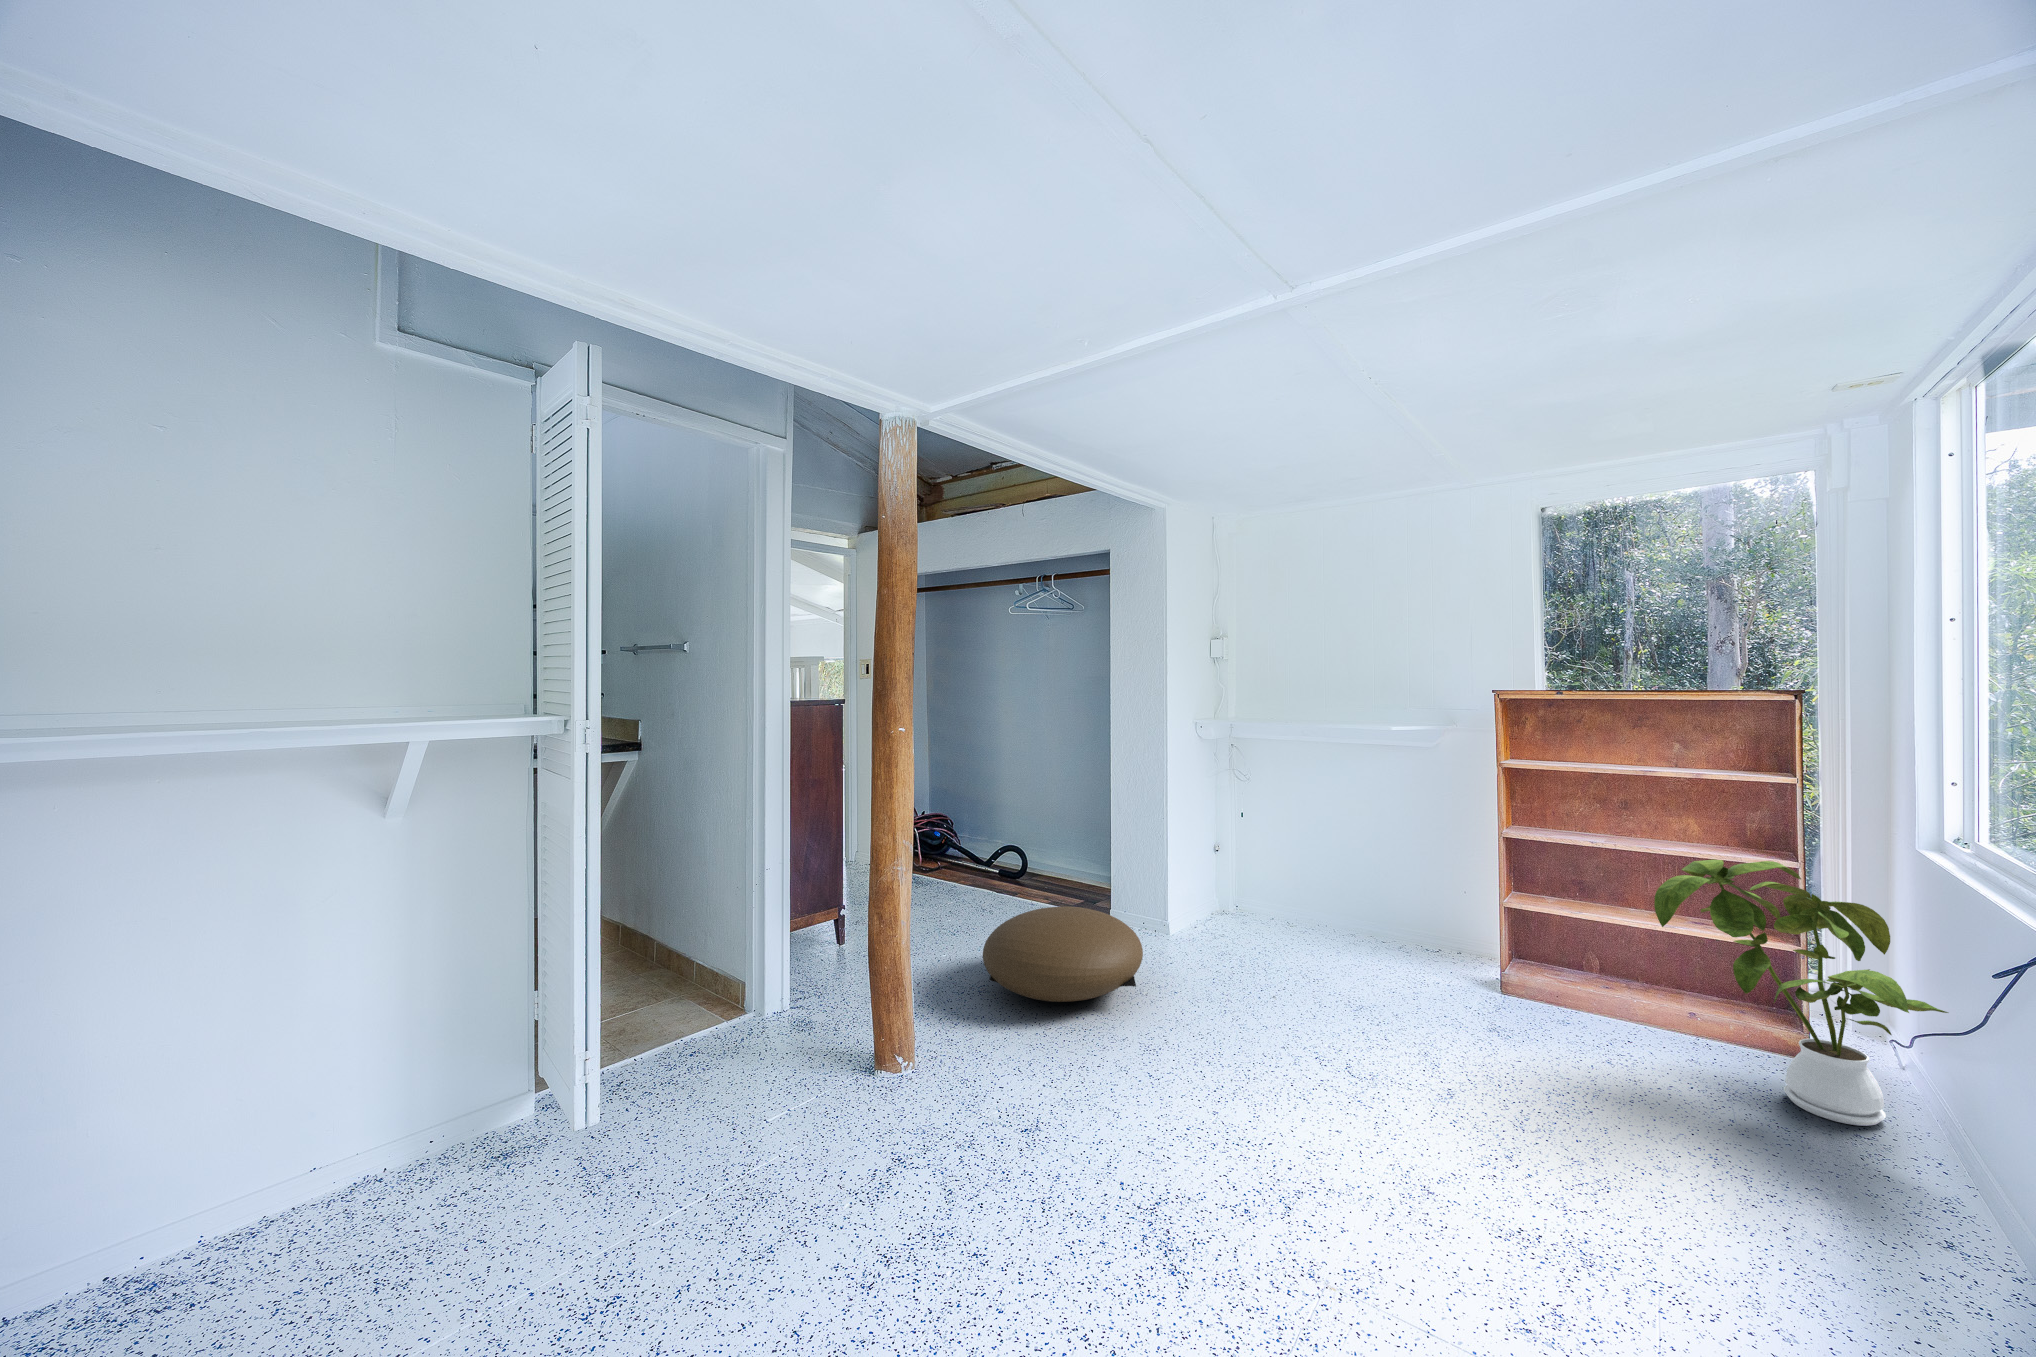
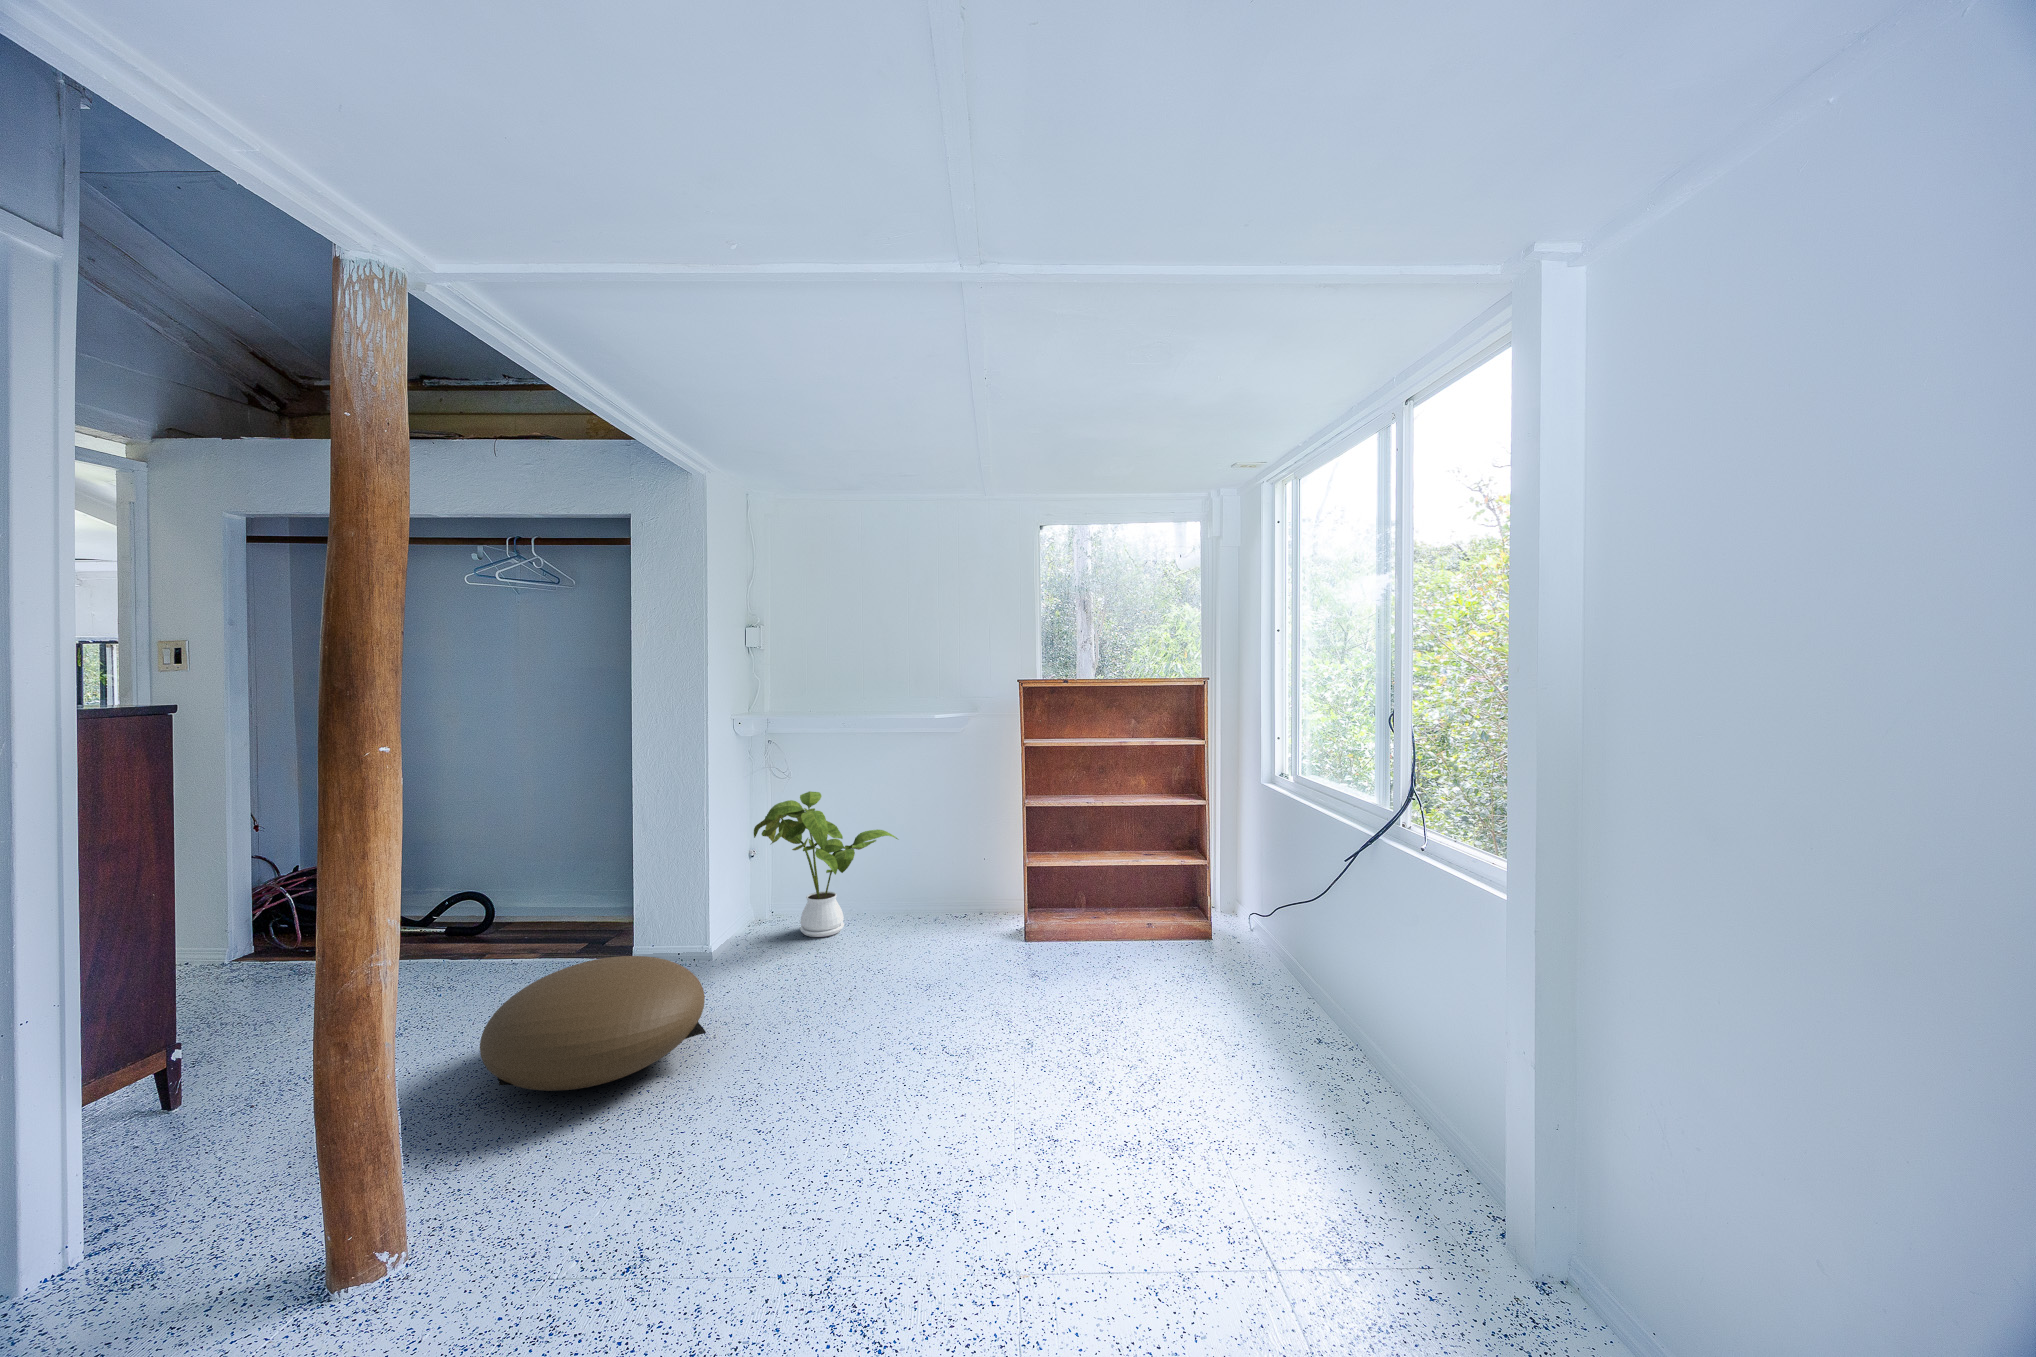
house plant: present [1654,860,1948,1126] -> present [754,791,898,937]

